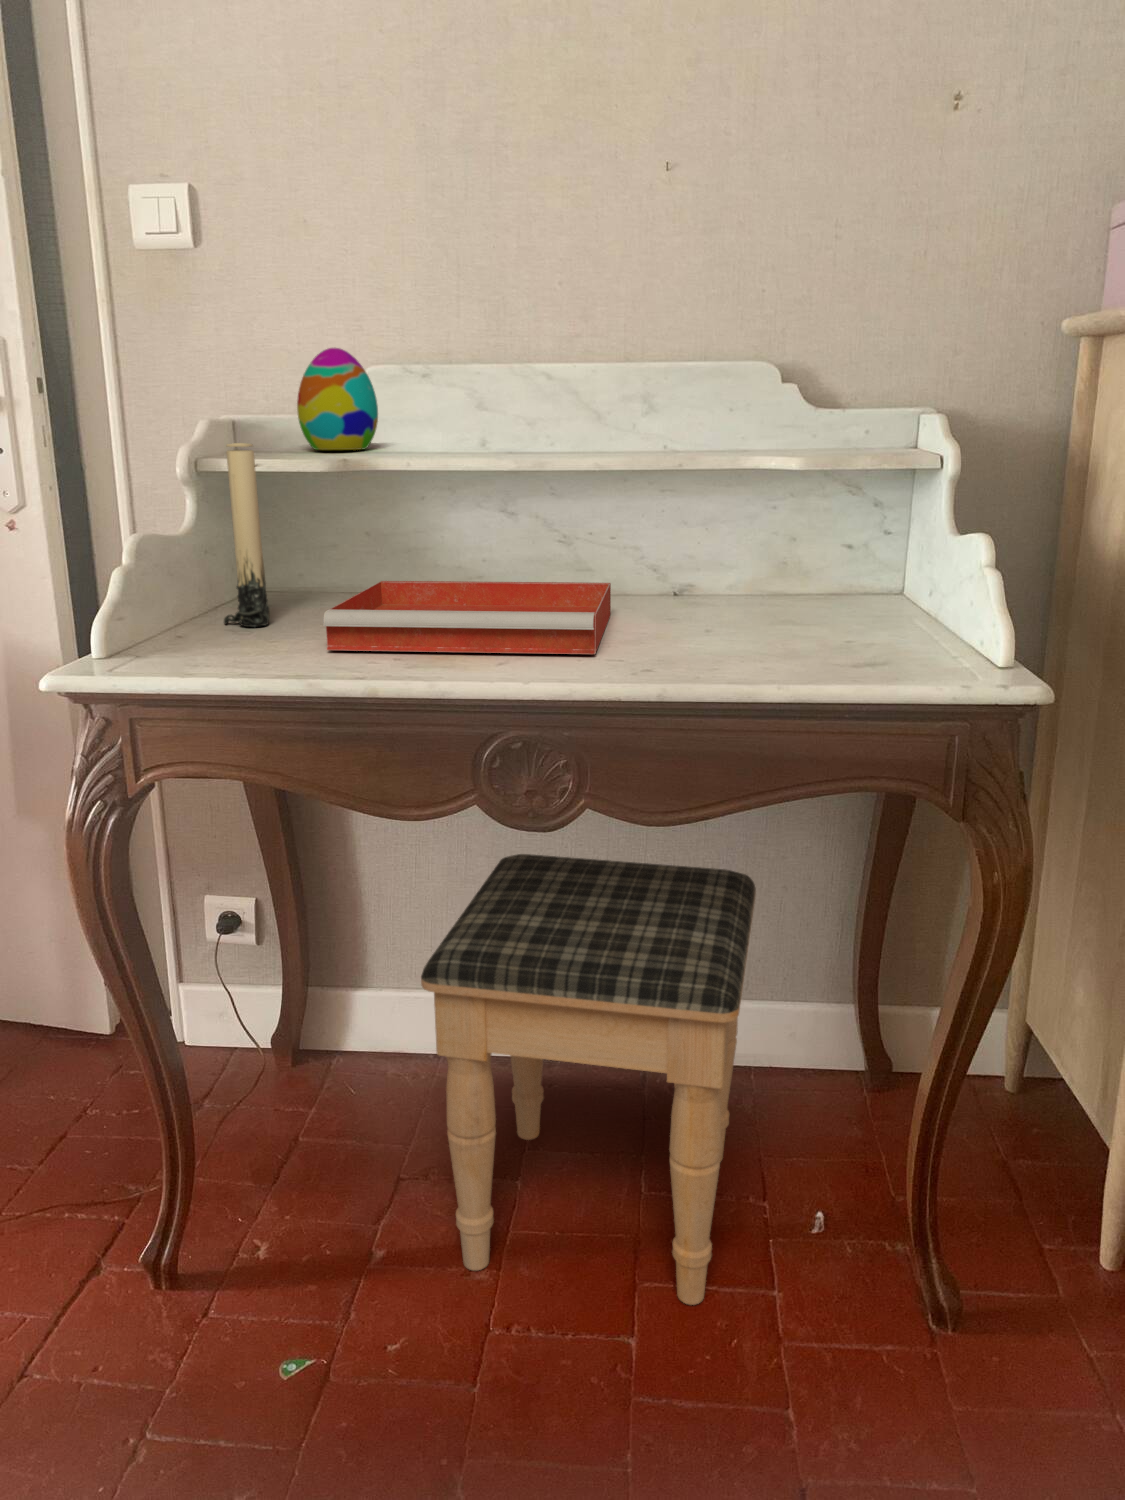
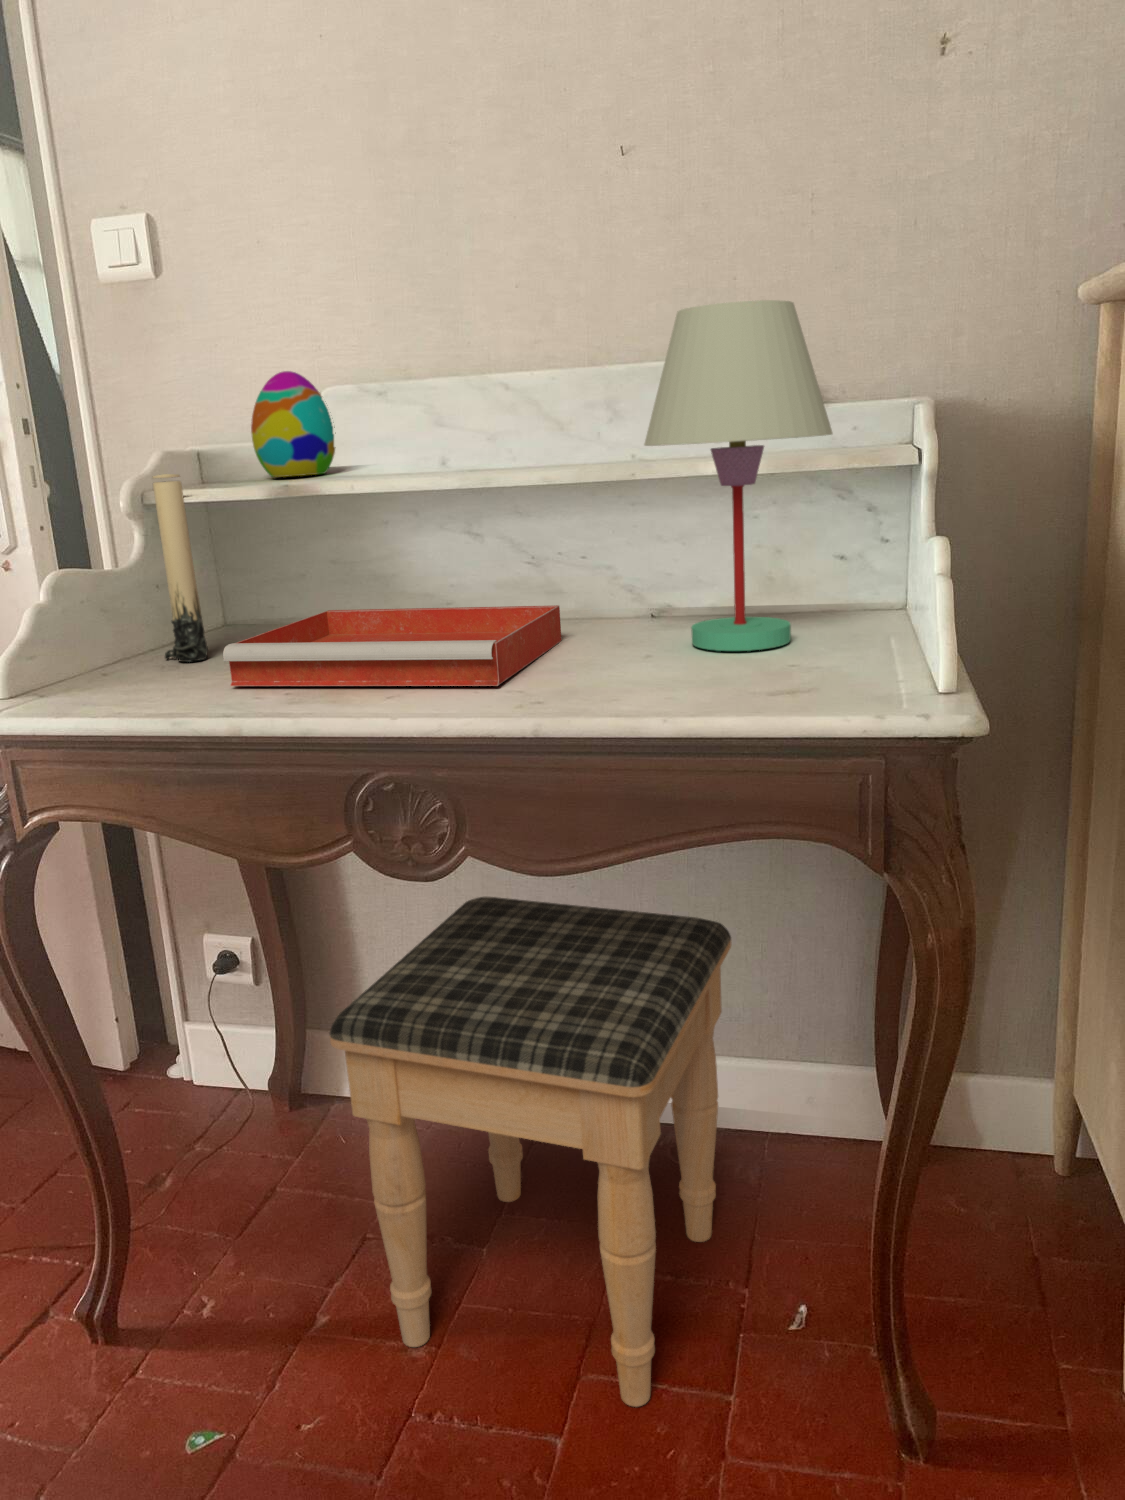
table lamp: none [706,316,877,628] -> present [644,300,833,651]

